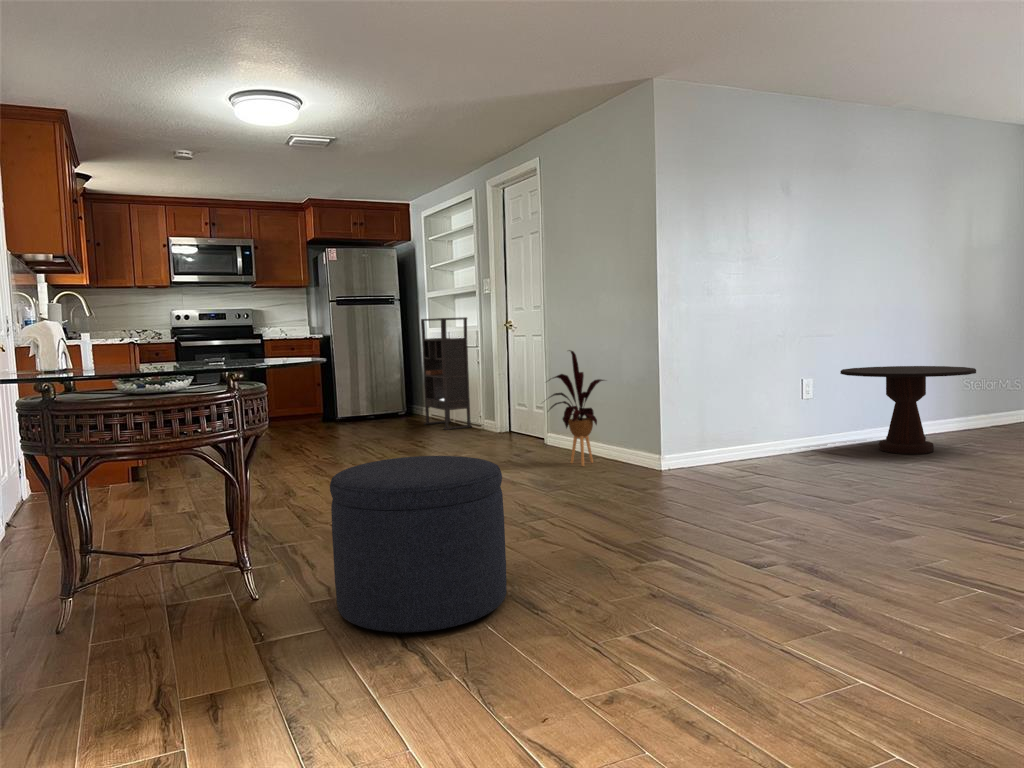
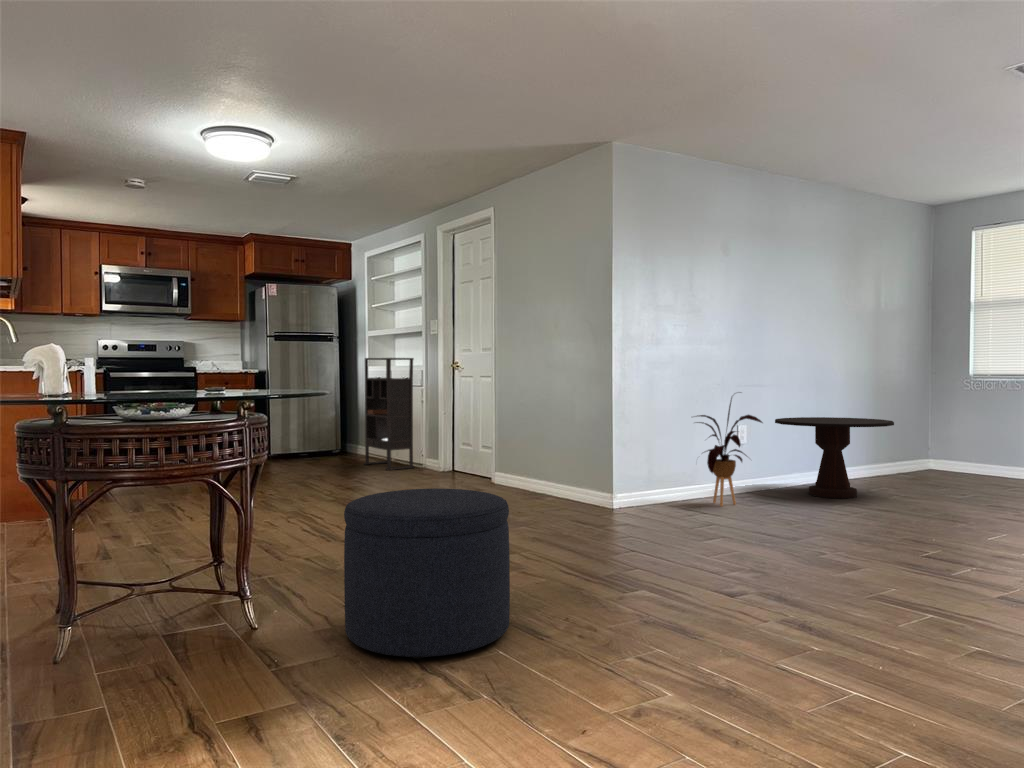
house plant: present [549,350,604,466] -> present [696,398,763,506]

